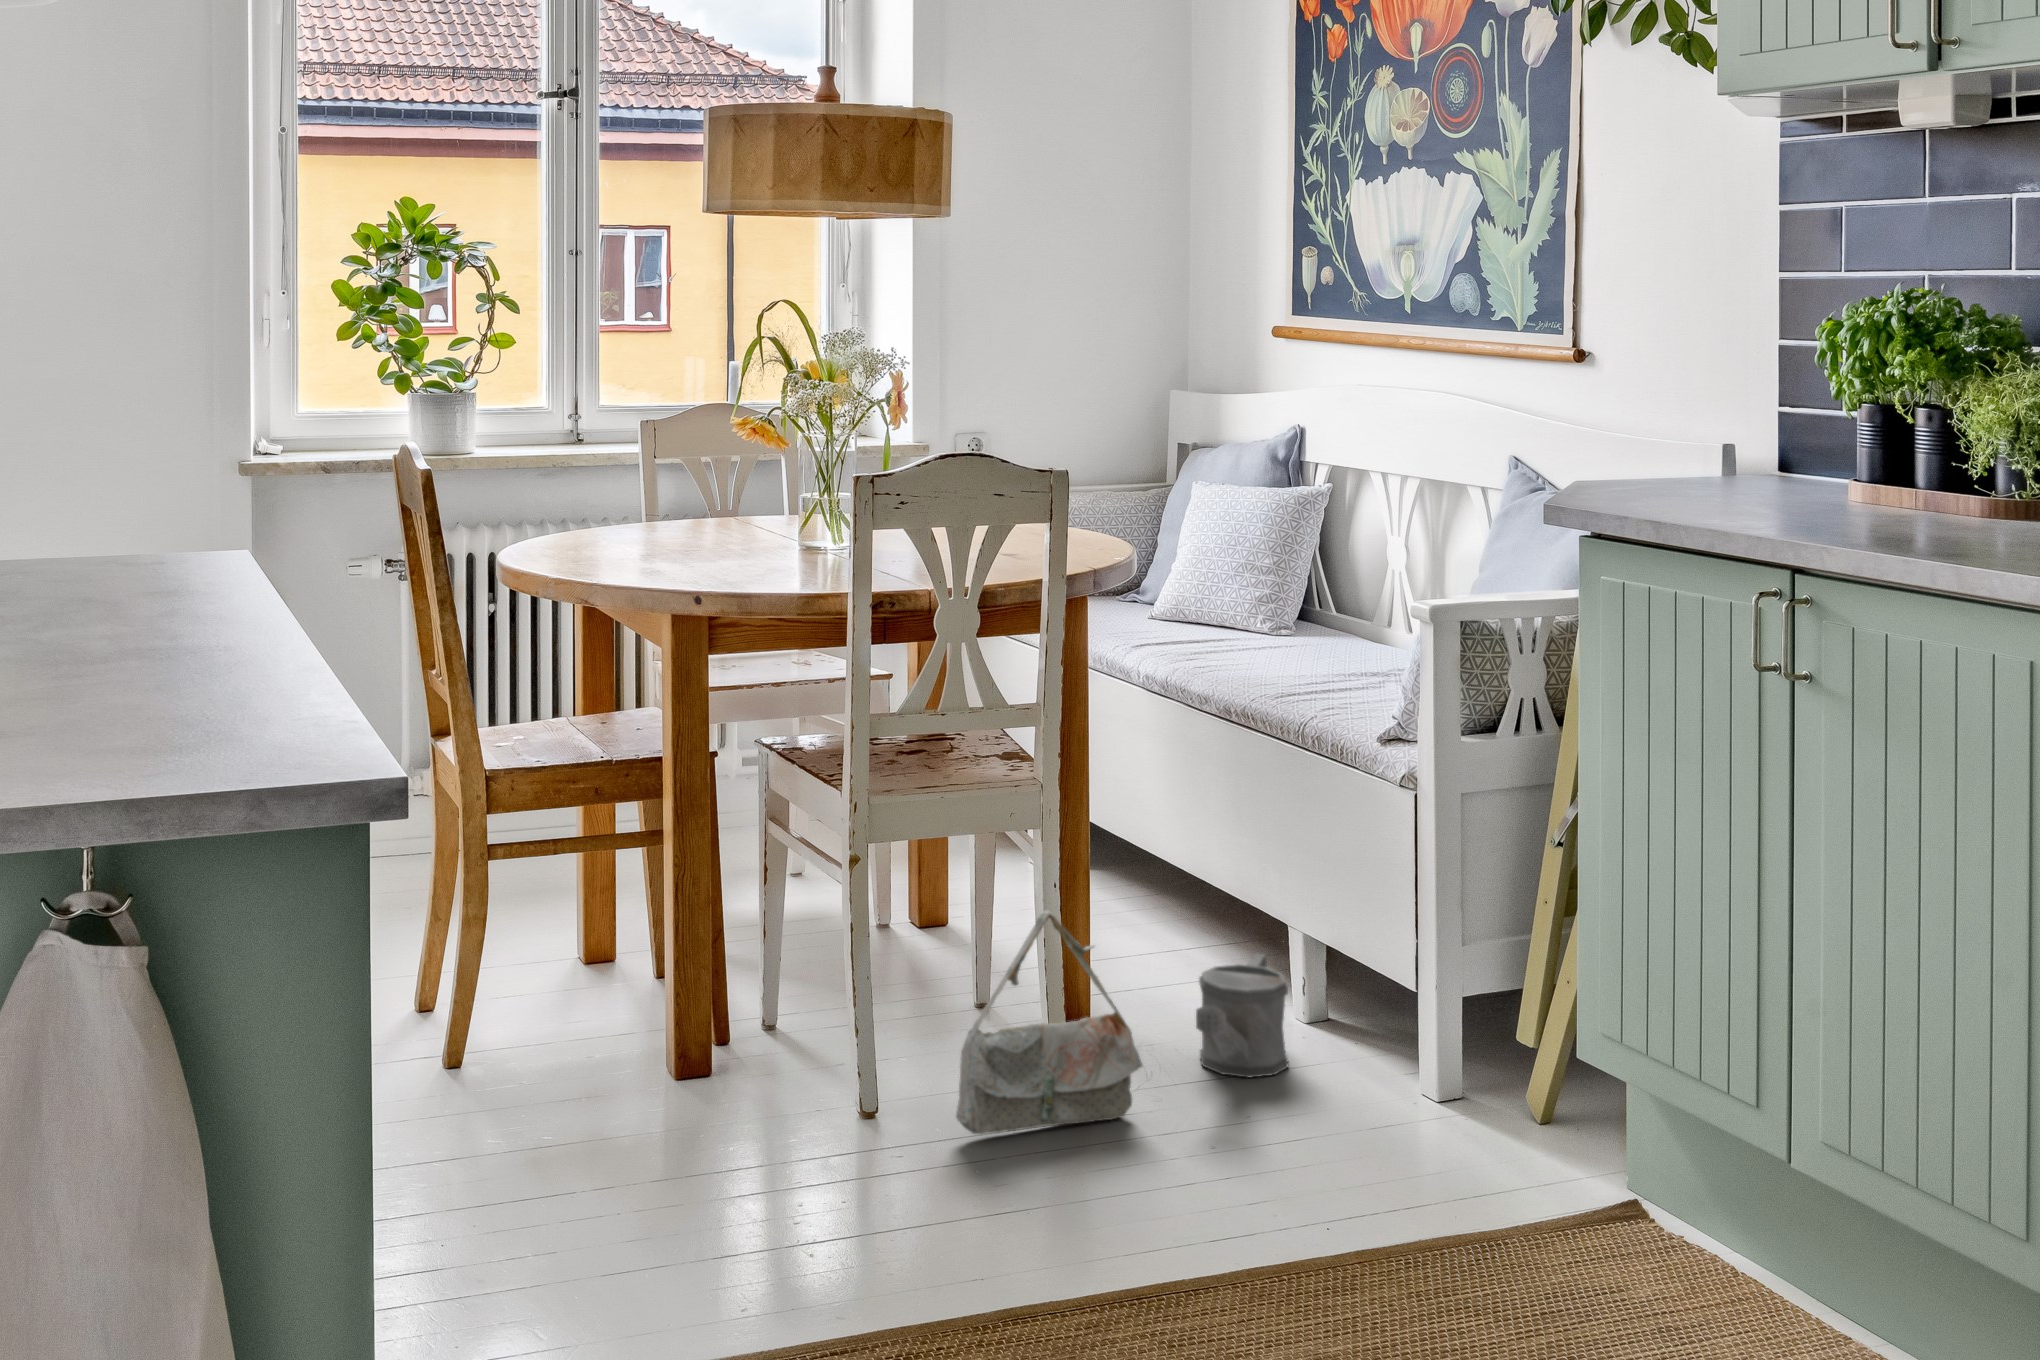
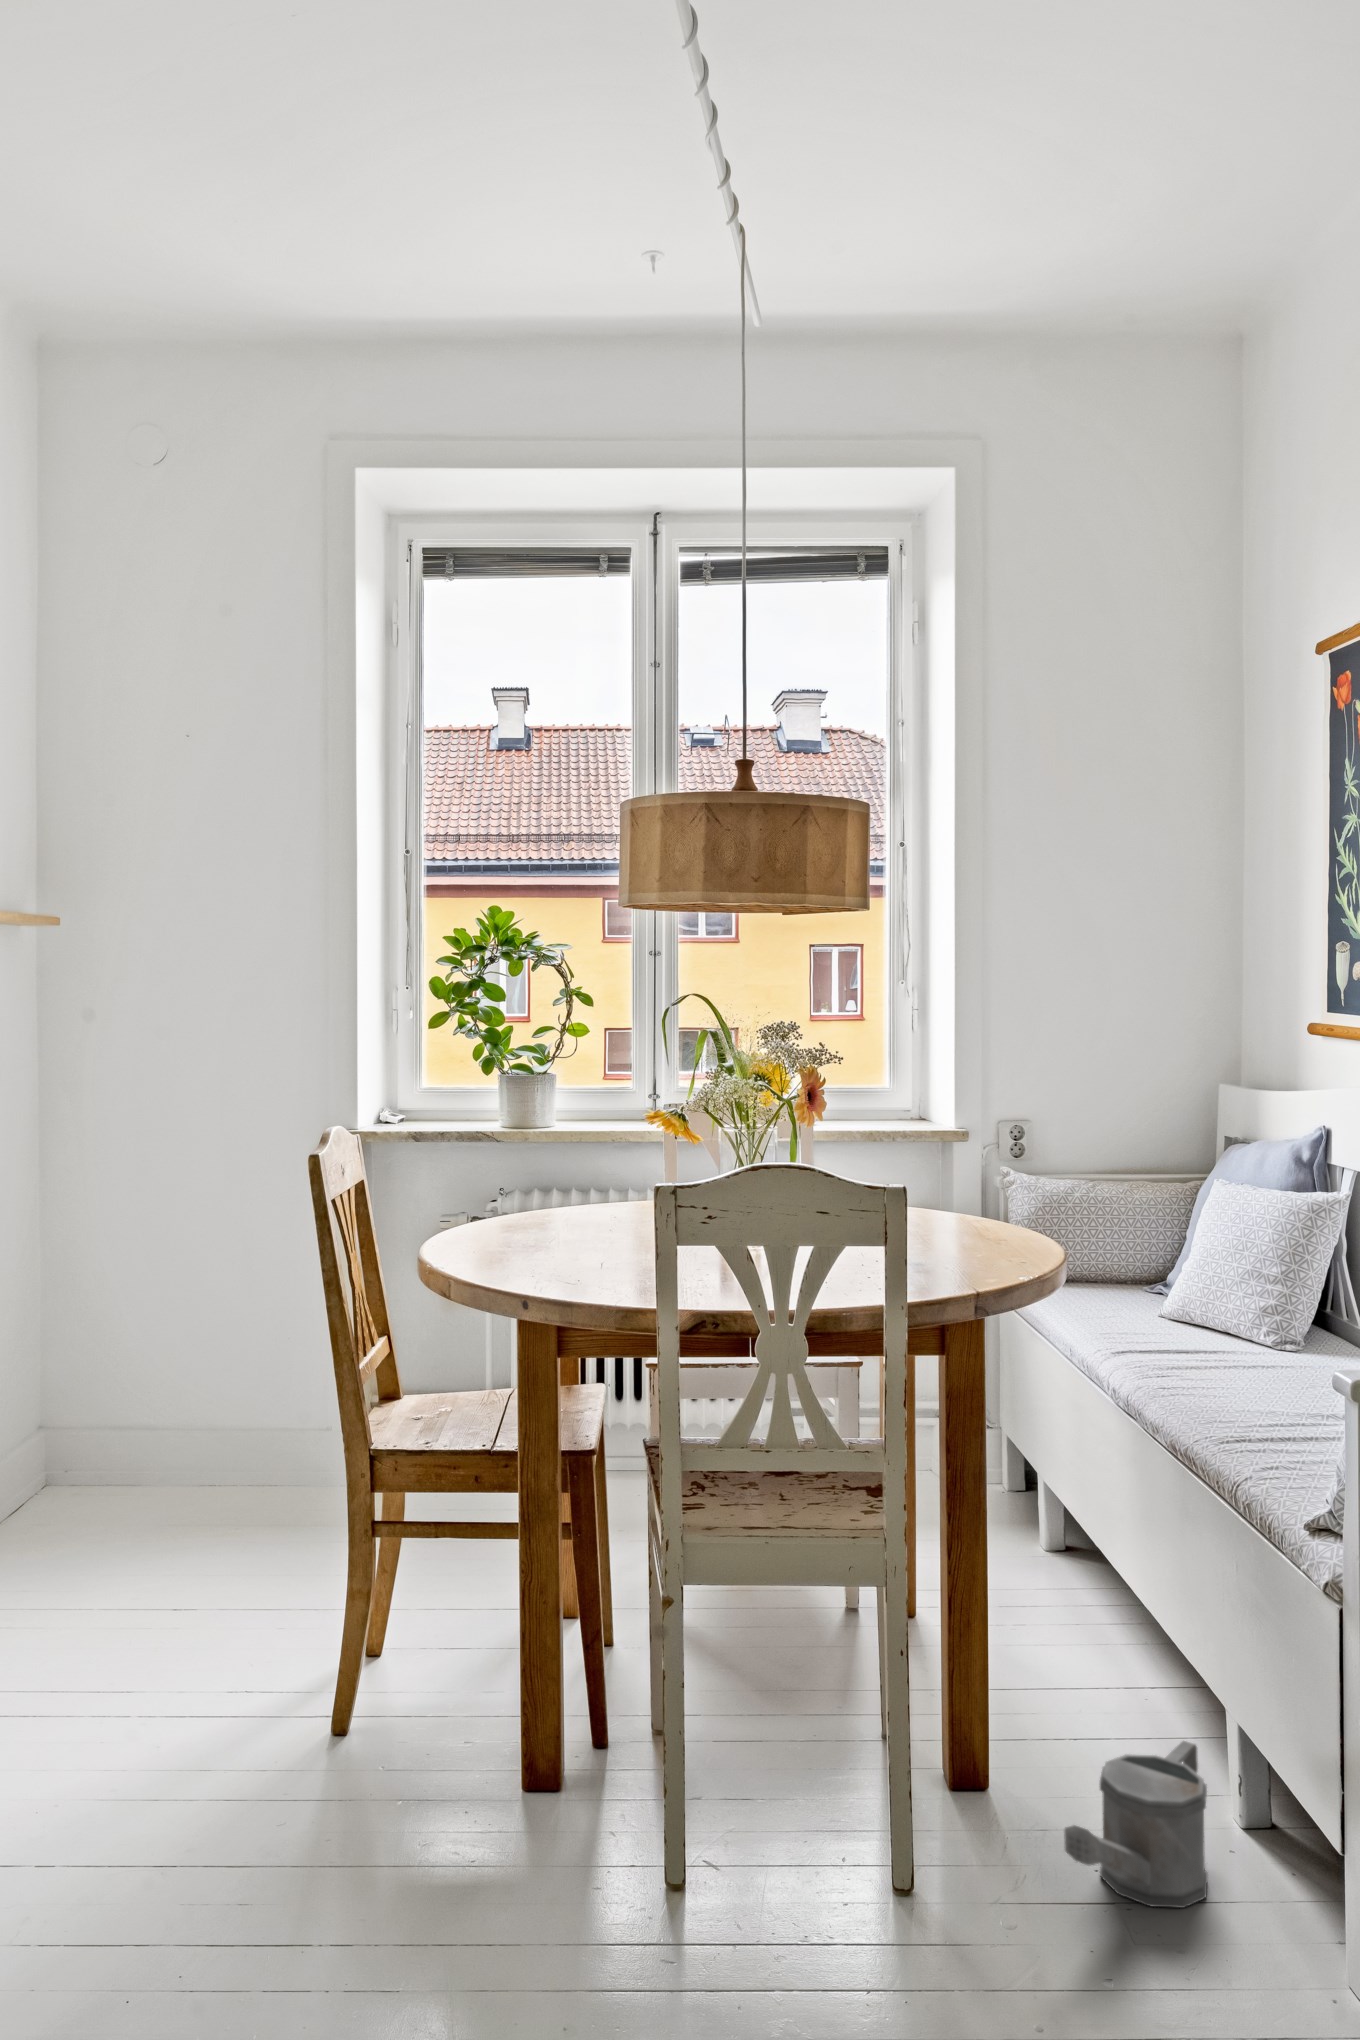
bag: present [956,910,1143,1134] -> none [761,1687,992,1948]

